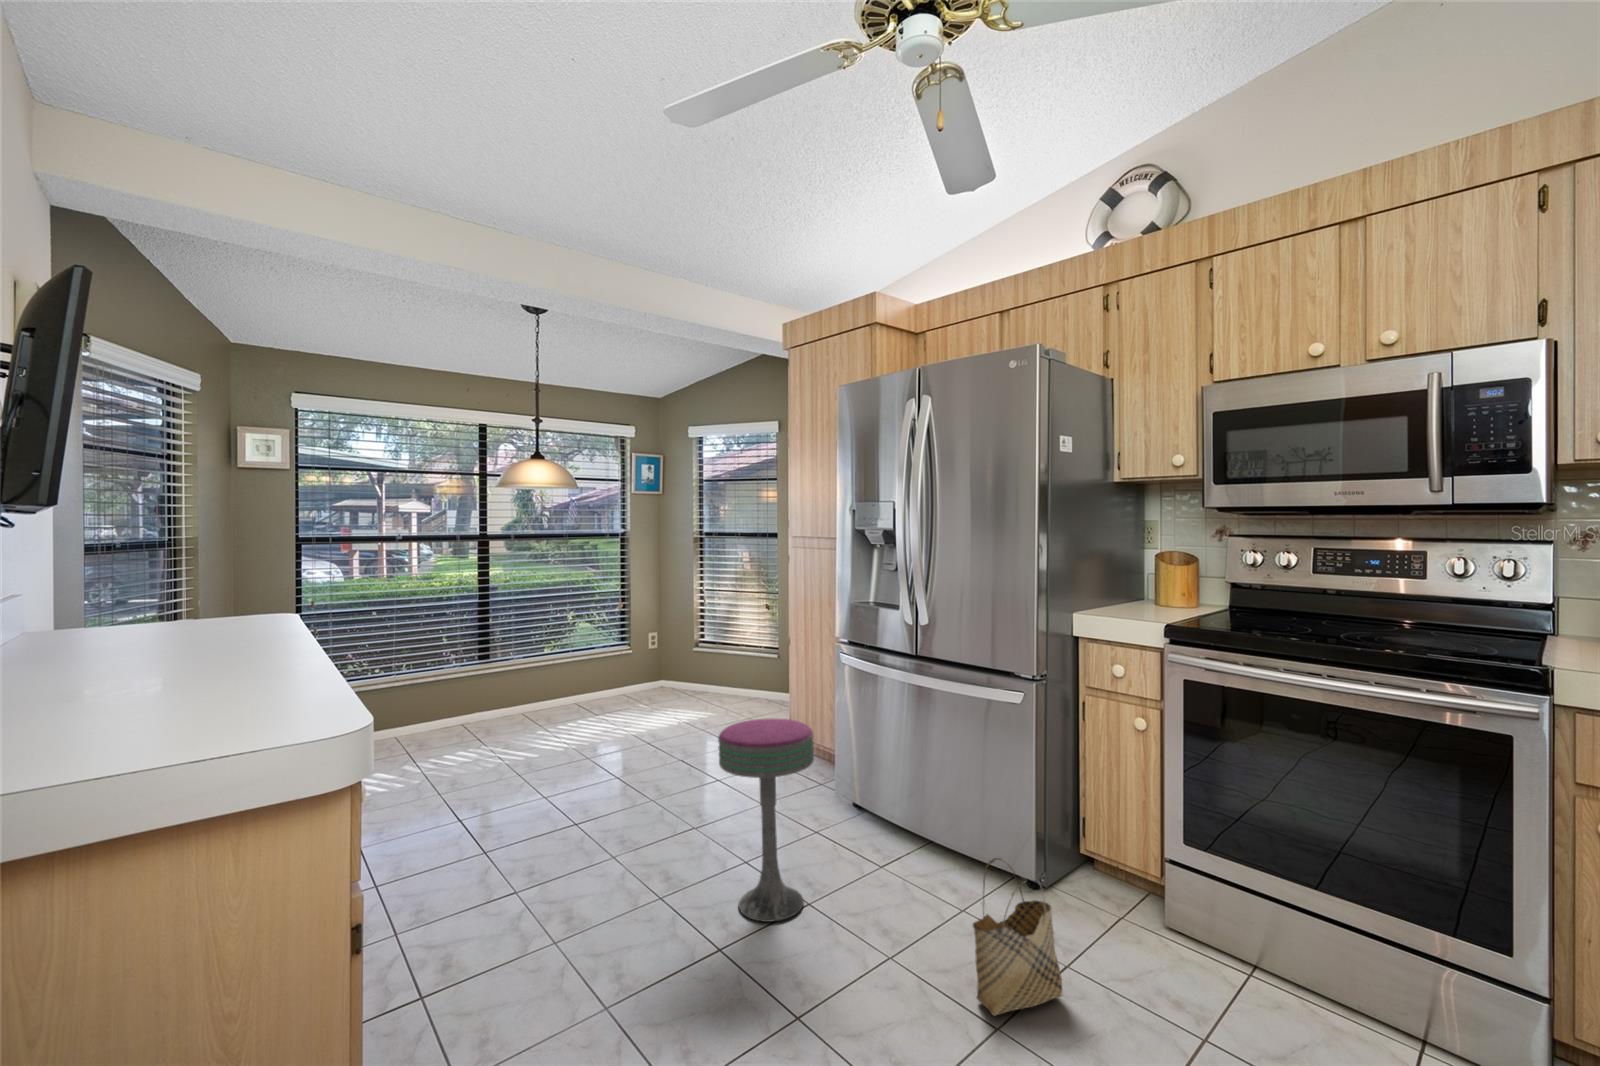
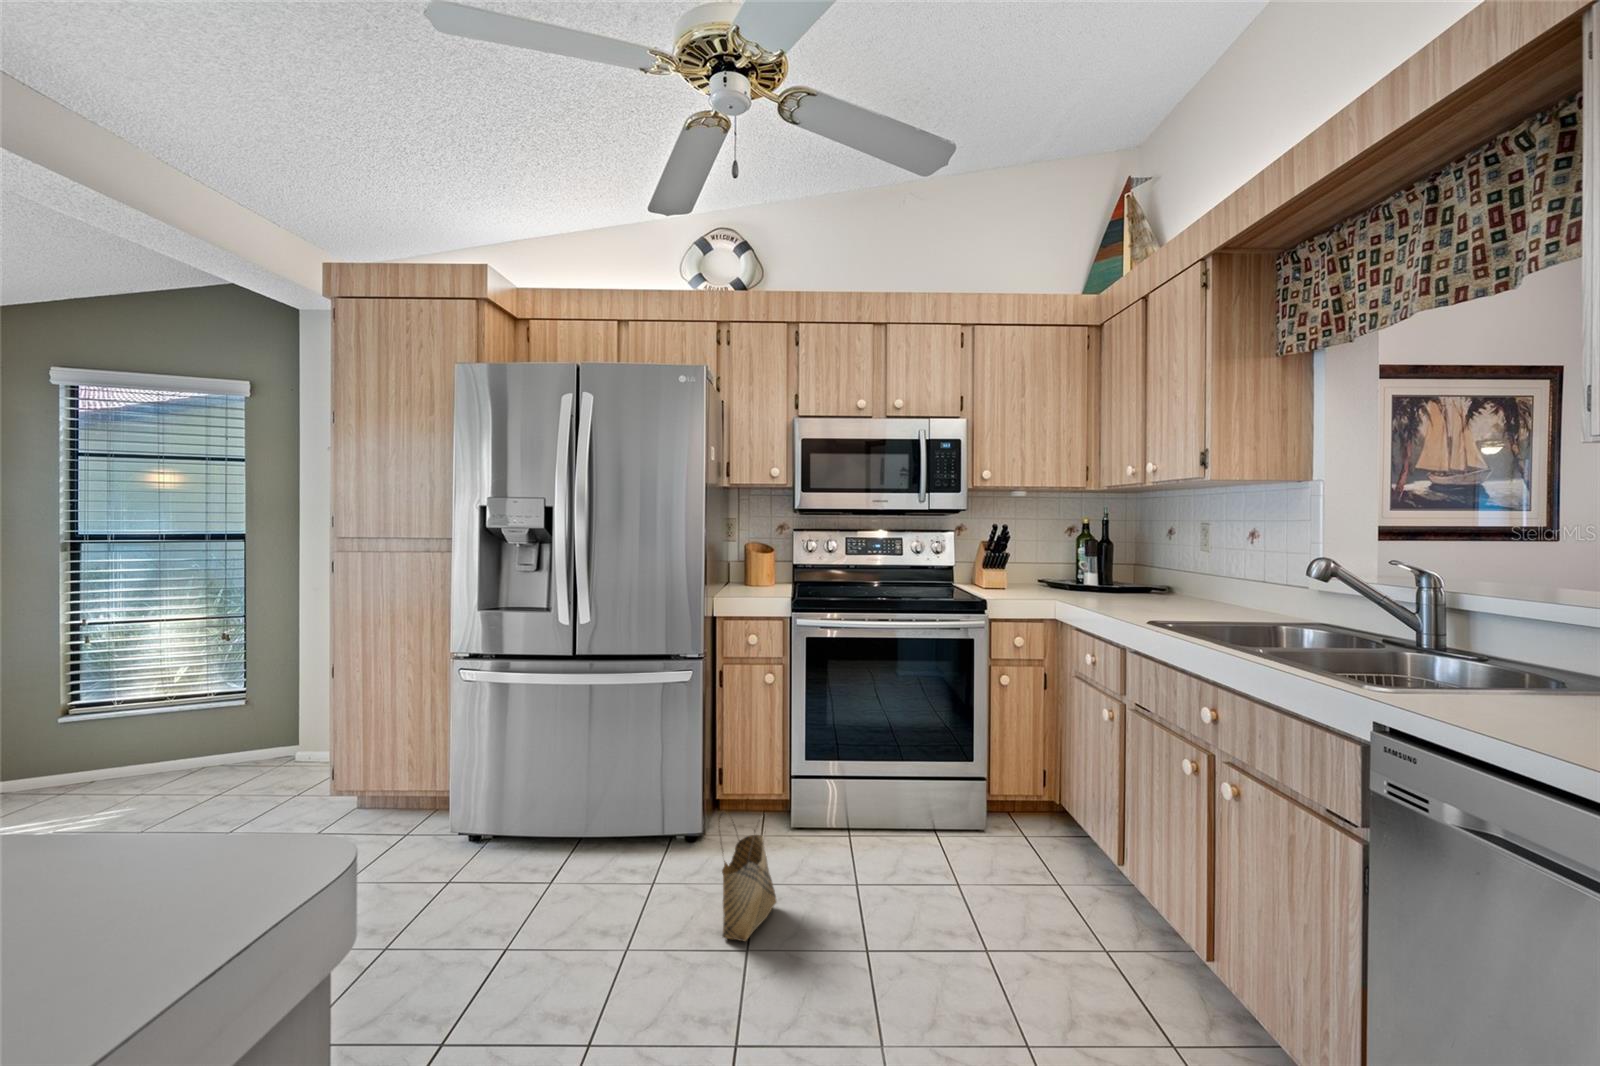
bar stool: present [718,719,814,922] -> none [384,745,513,994]

